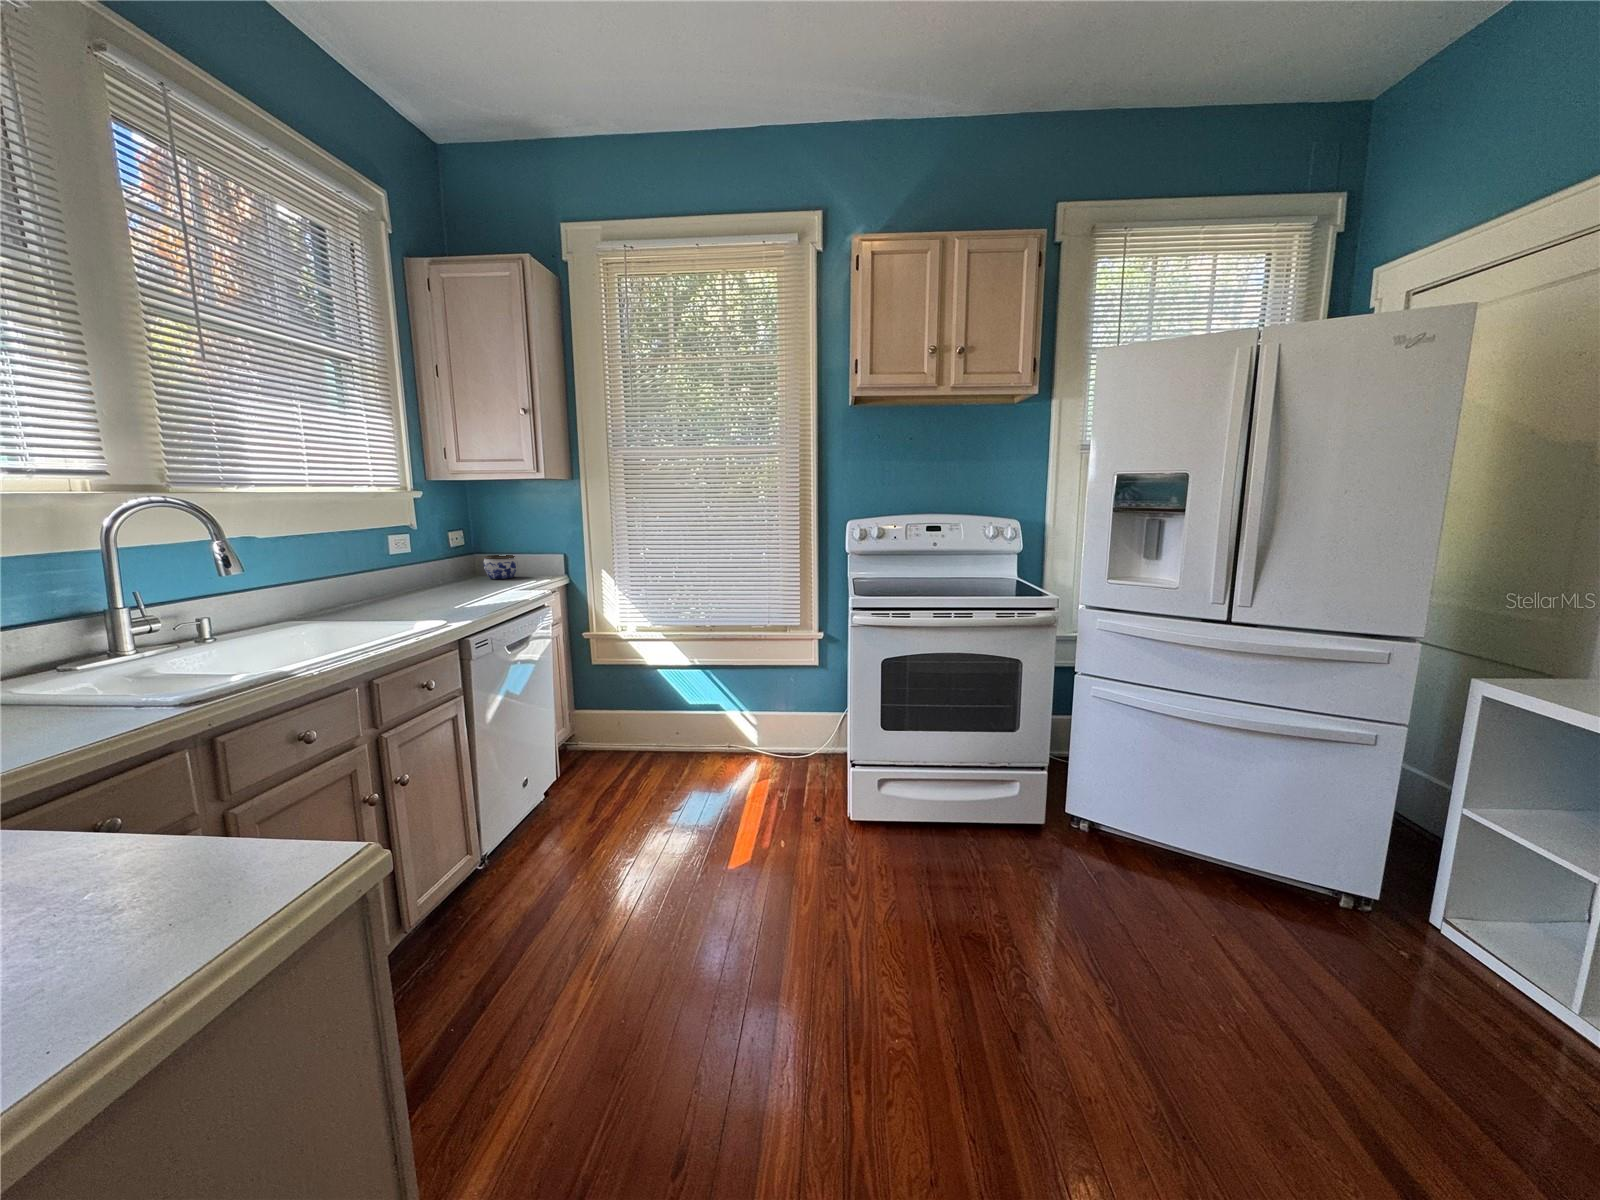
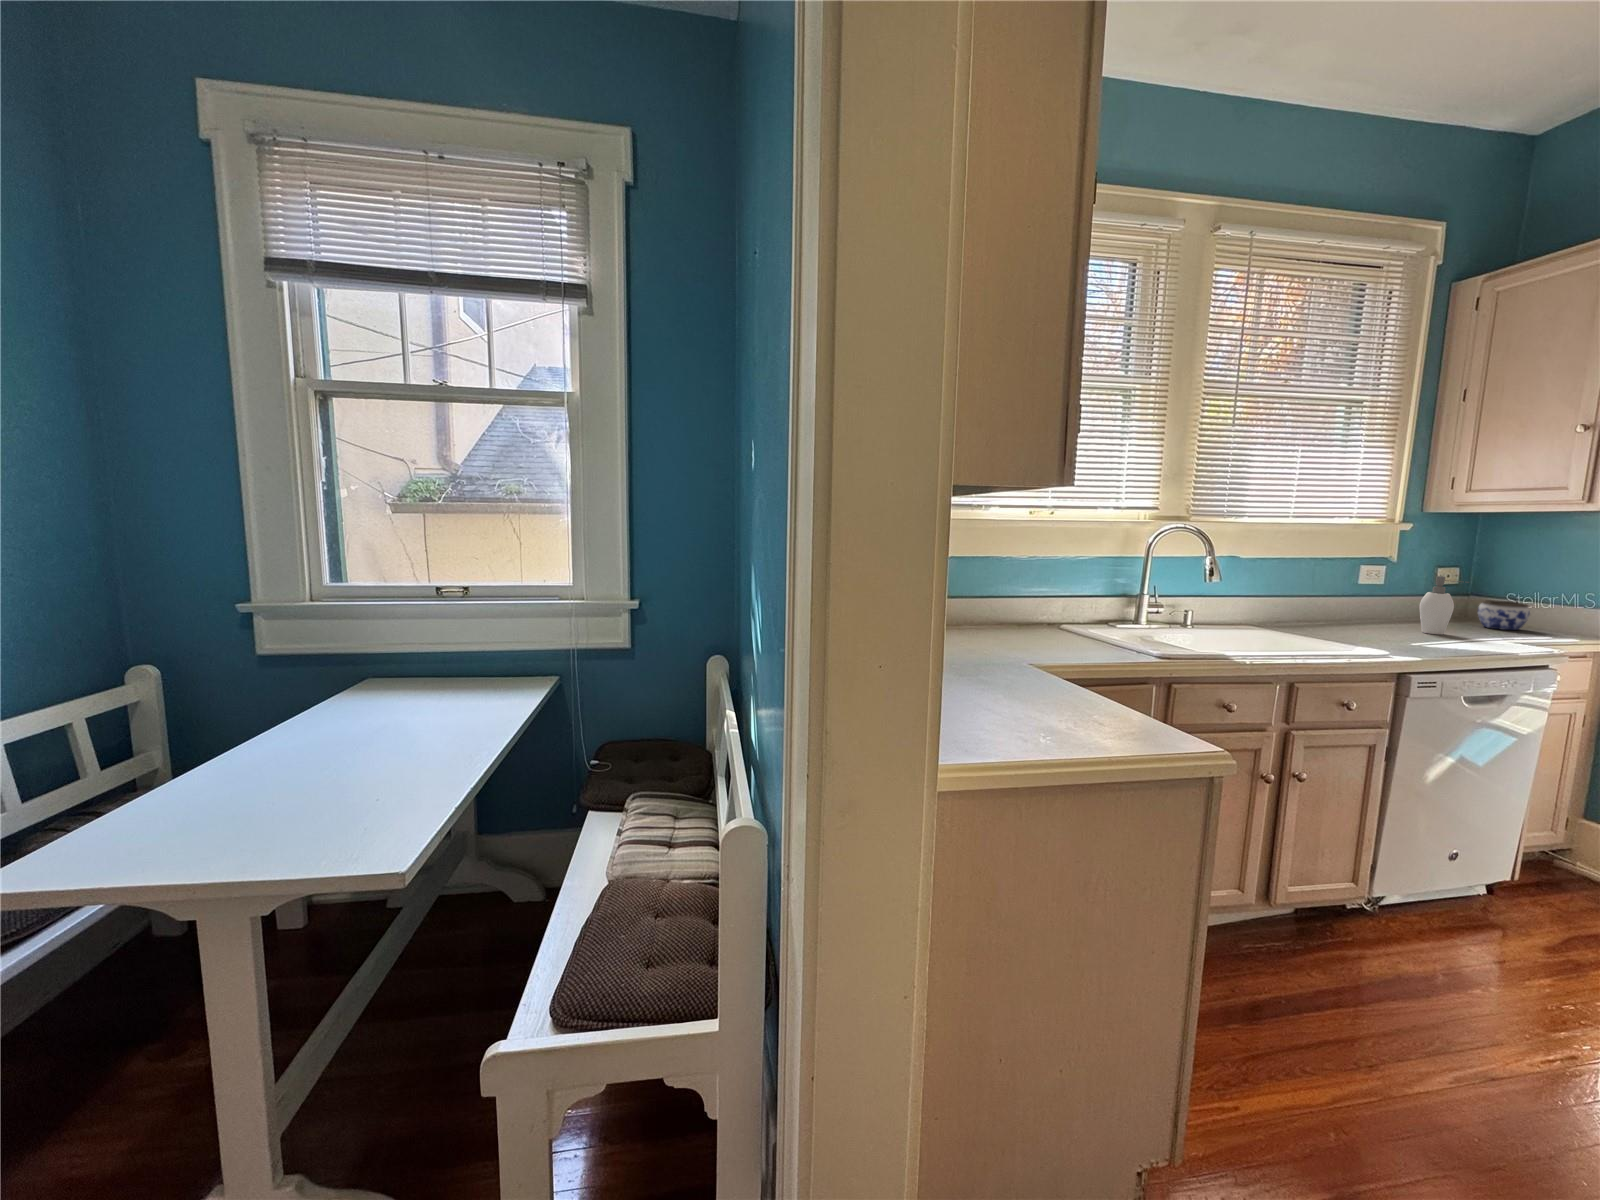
soap dispenser: none [447,539,480,593] -> present [1419,576,1469,634]

